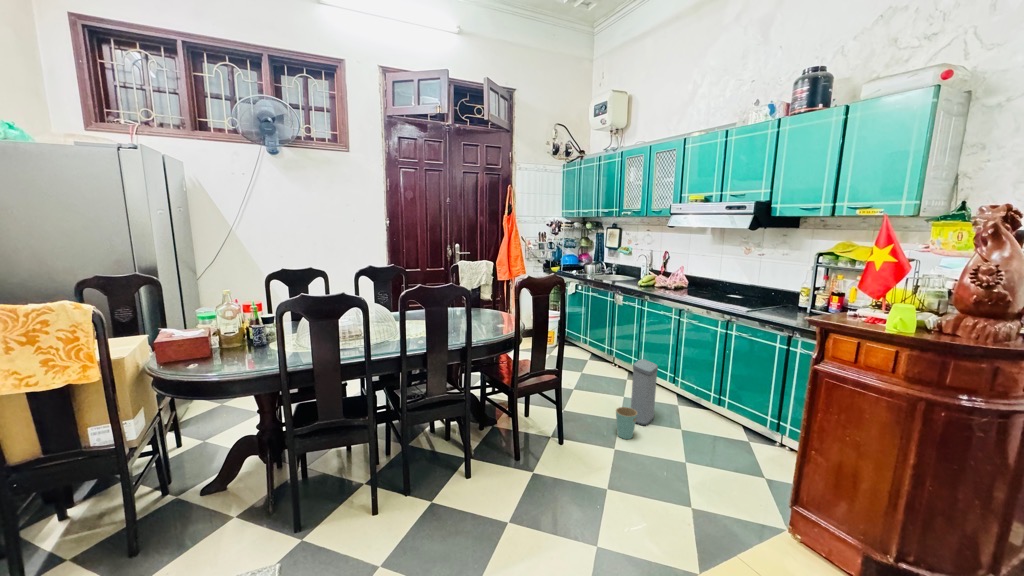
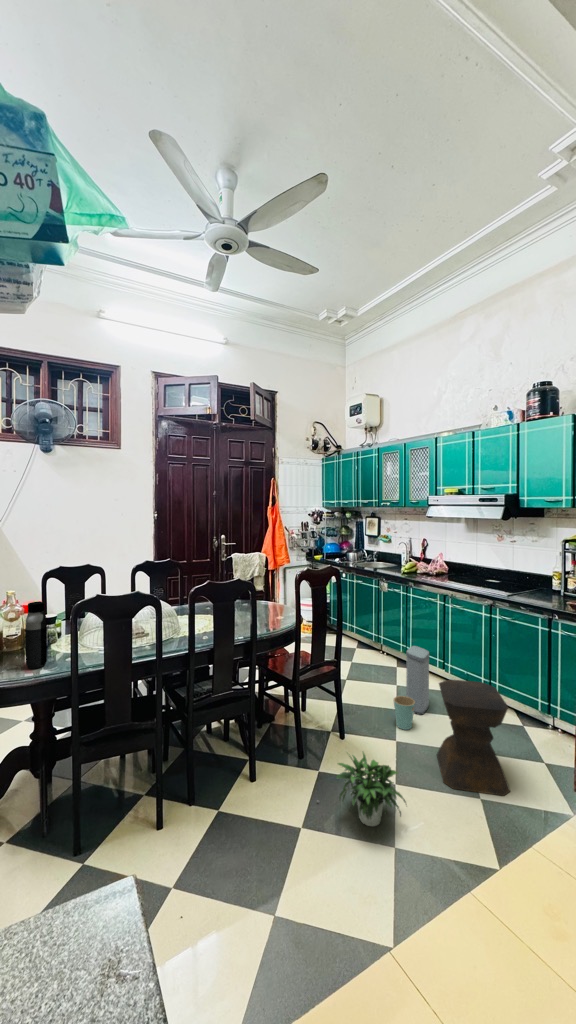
water bottle: none [236,300,260,364] -> present [26,601,47,669]
stool: none [653,393,729,505] -> present [437,680,510,796]
potted plant: none [526,455,613,524] -> present [336,752,406,826]

